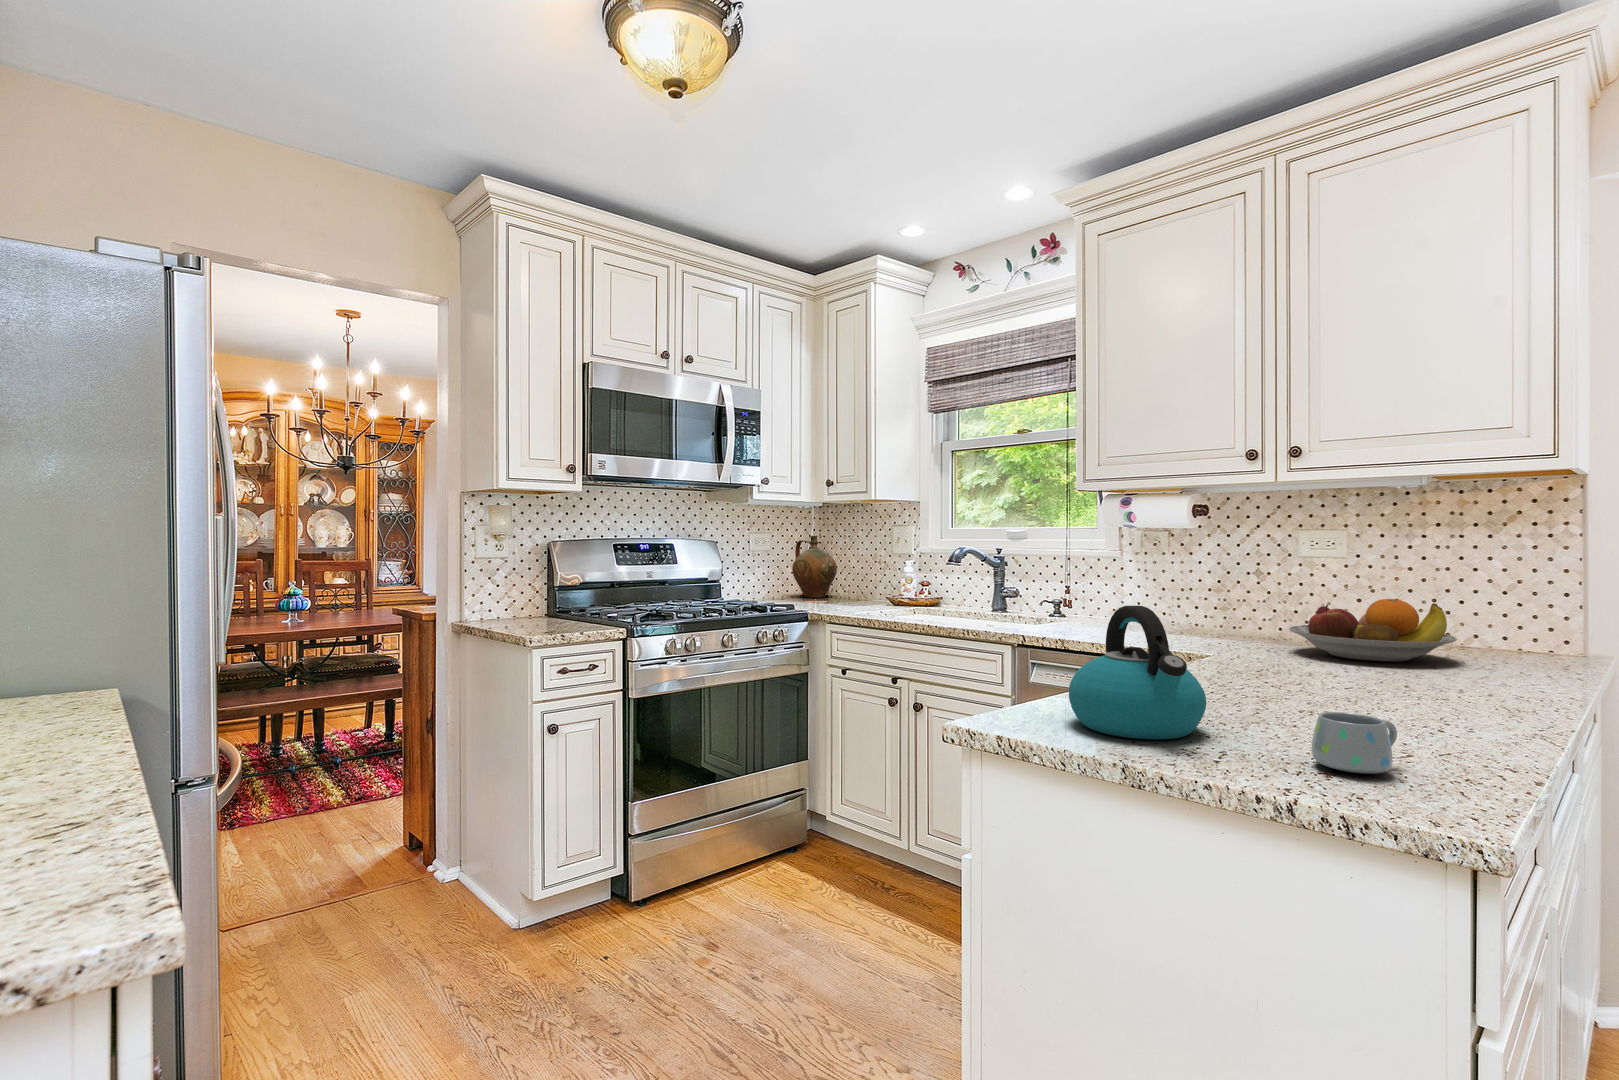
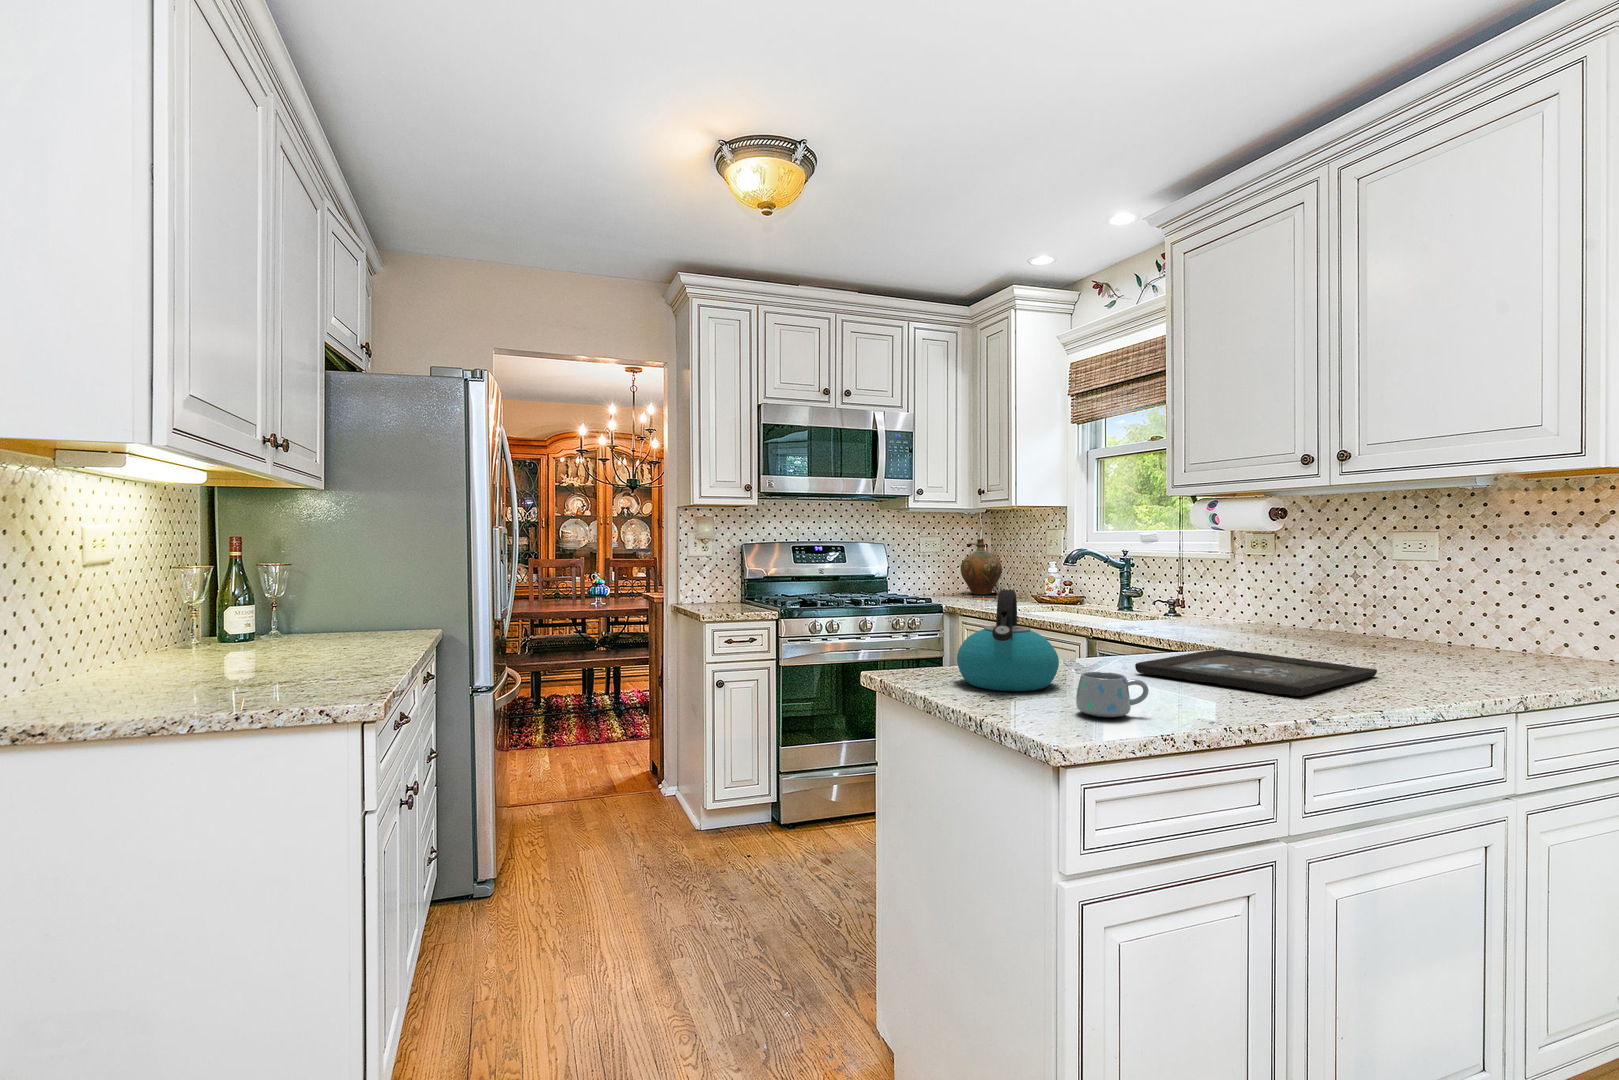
fruit bowl: present [1289,599,1457,662] -> none [1324,600,1498,662]
tray: none [1218,659,1442,716] -> present [1135,649,1377,696]

